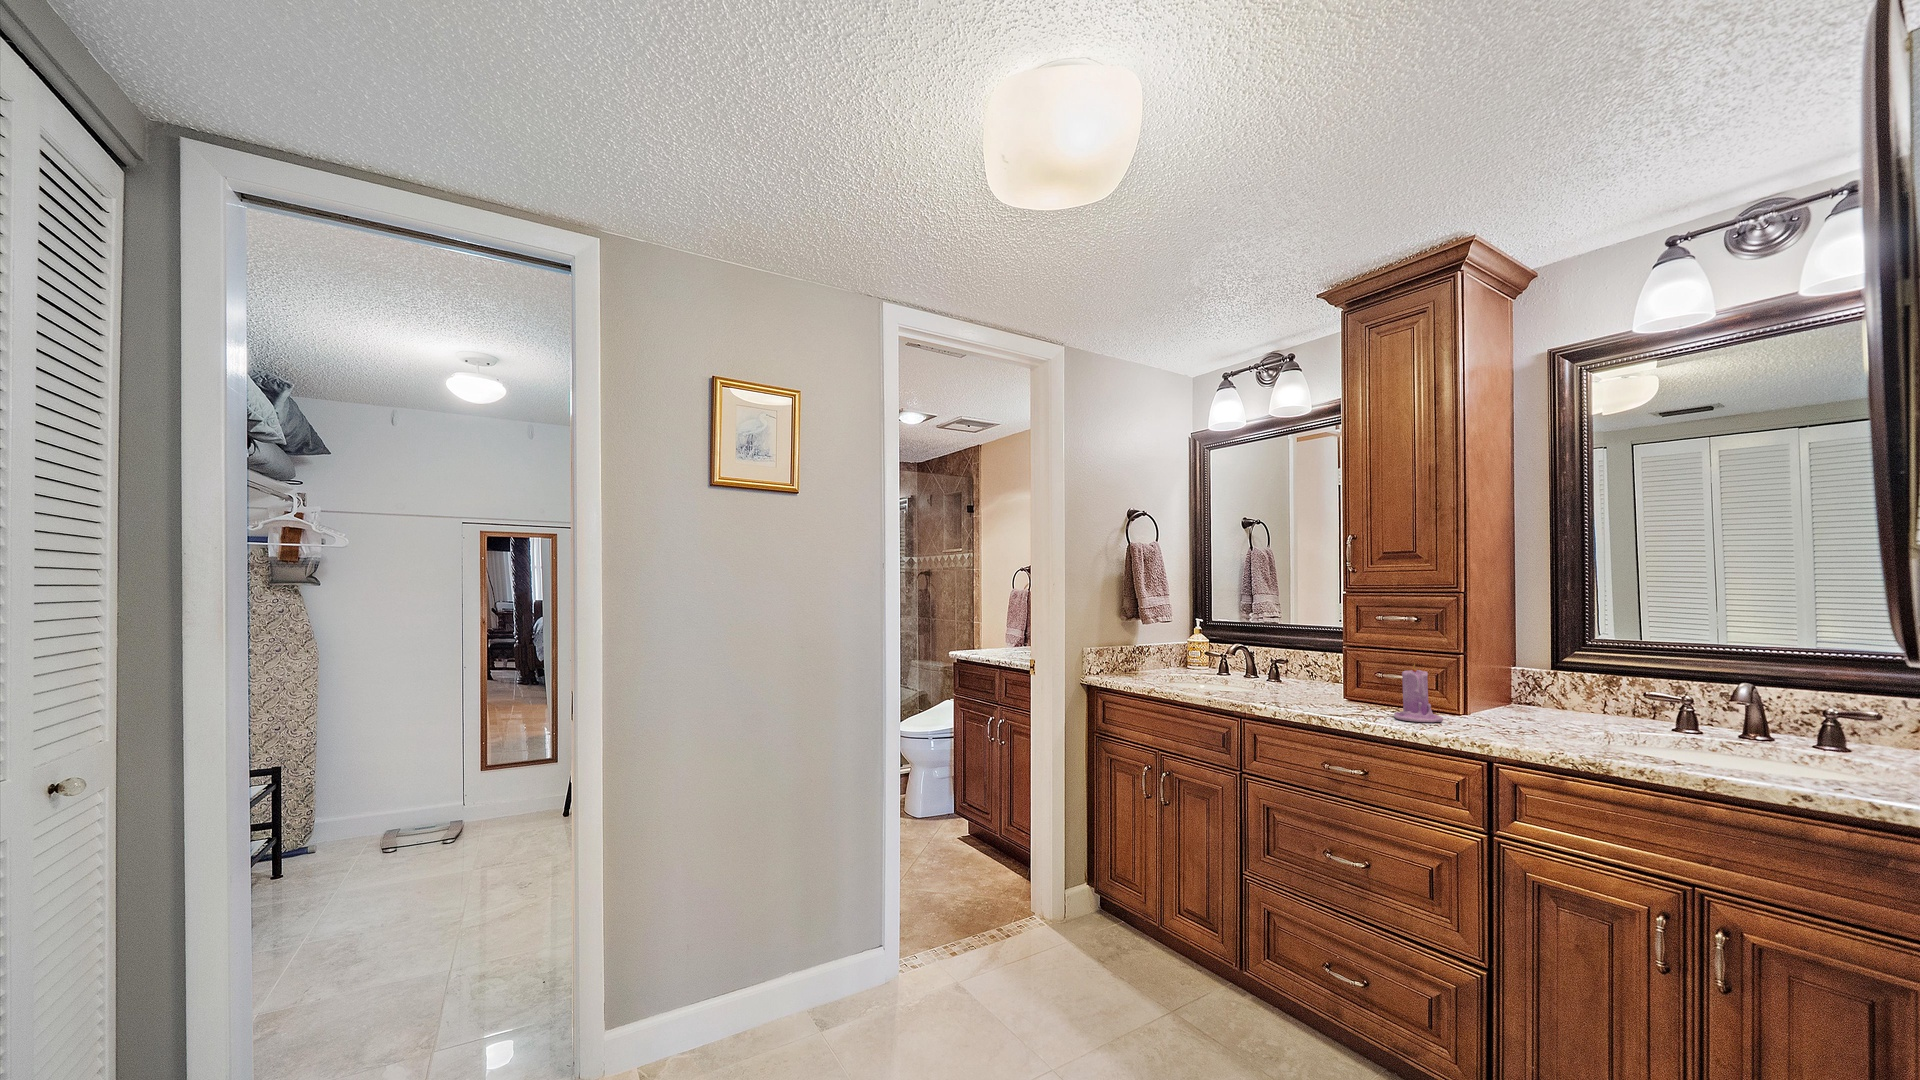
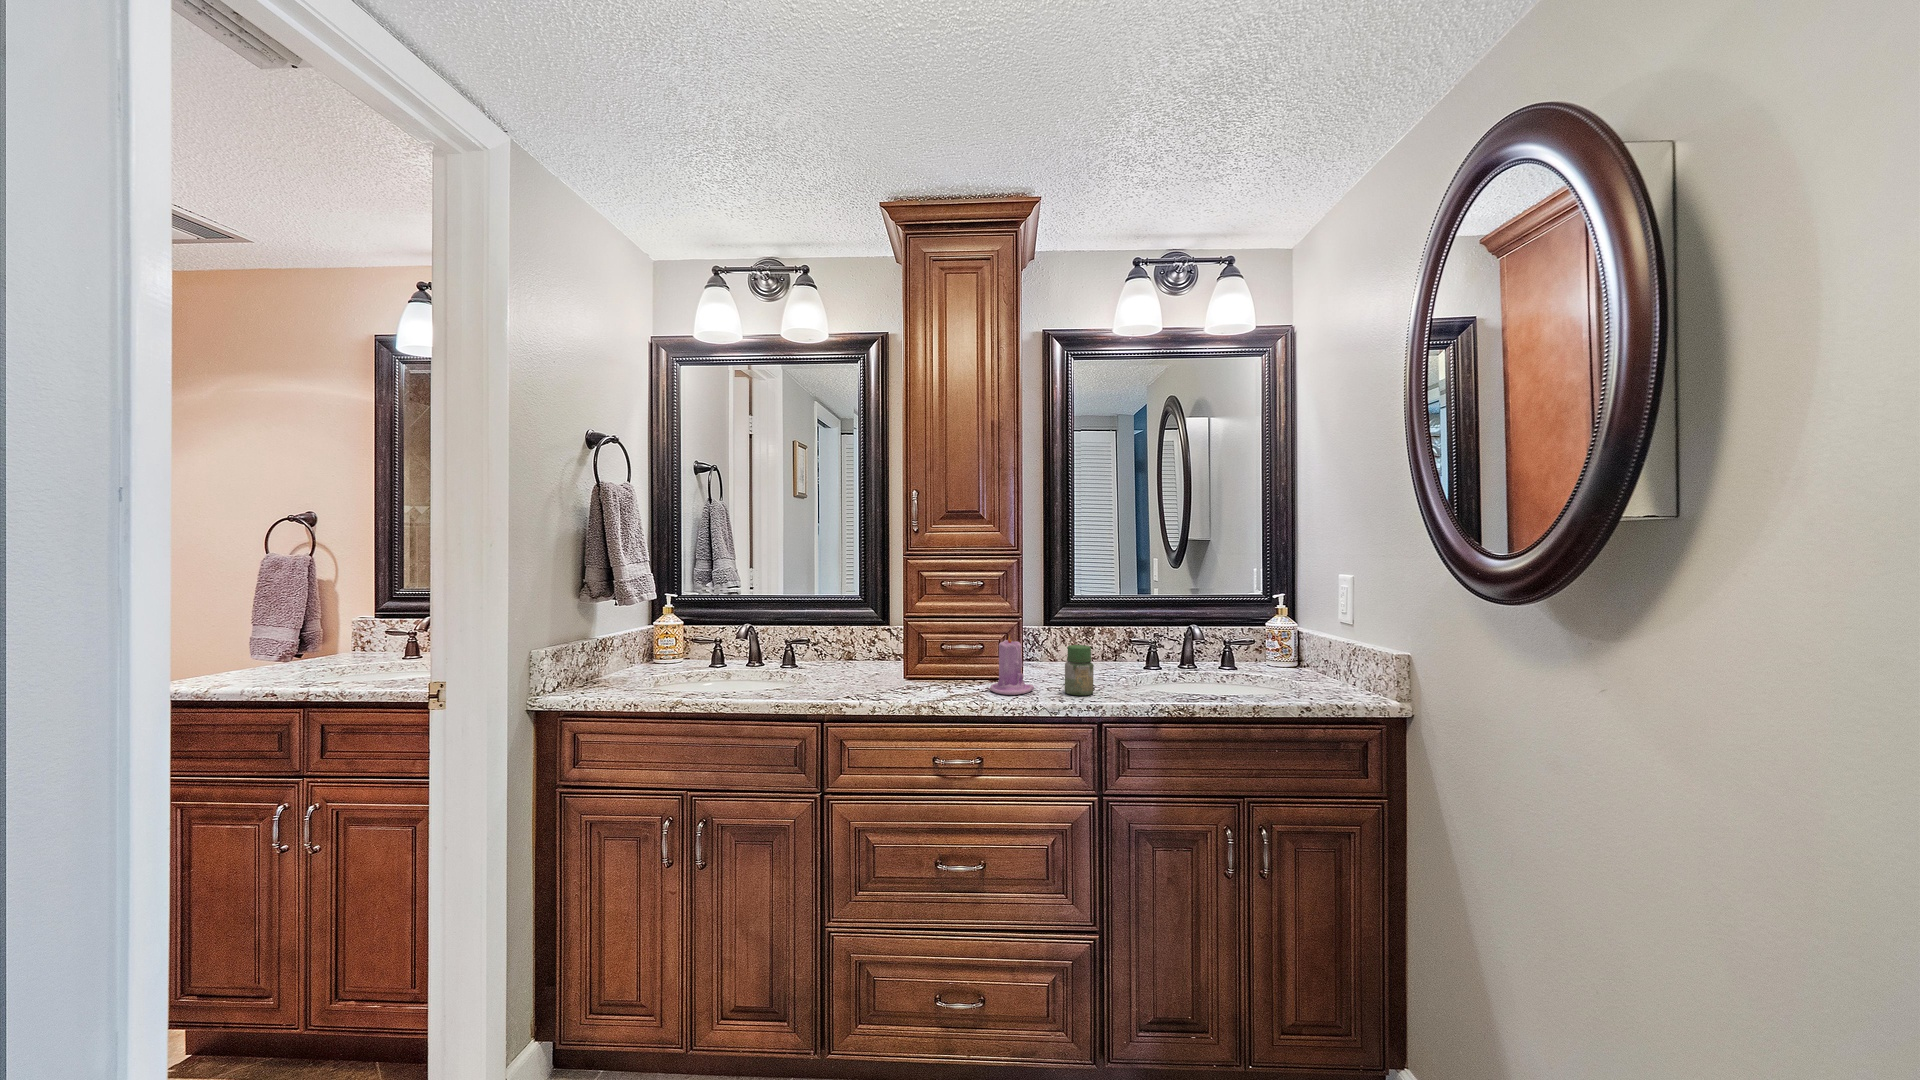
jar: none [1469,680,1506,733] -> present [1065,645,1093,695]

